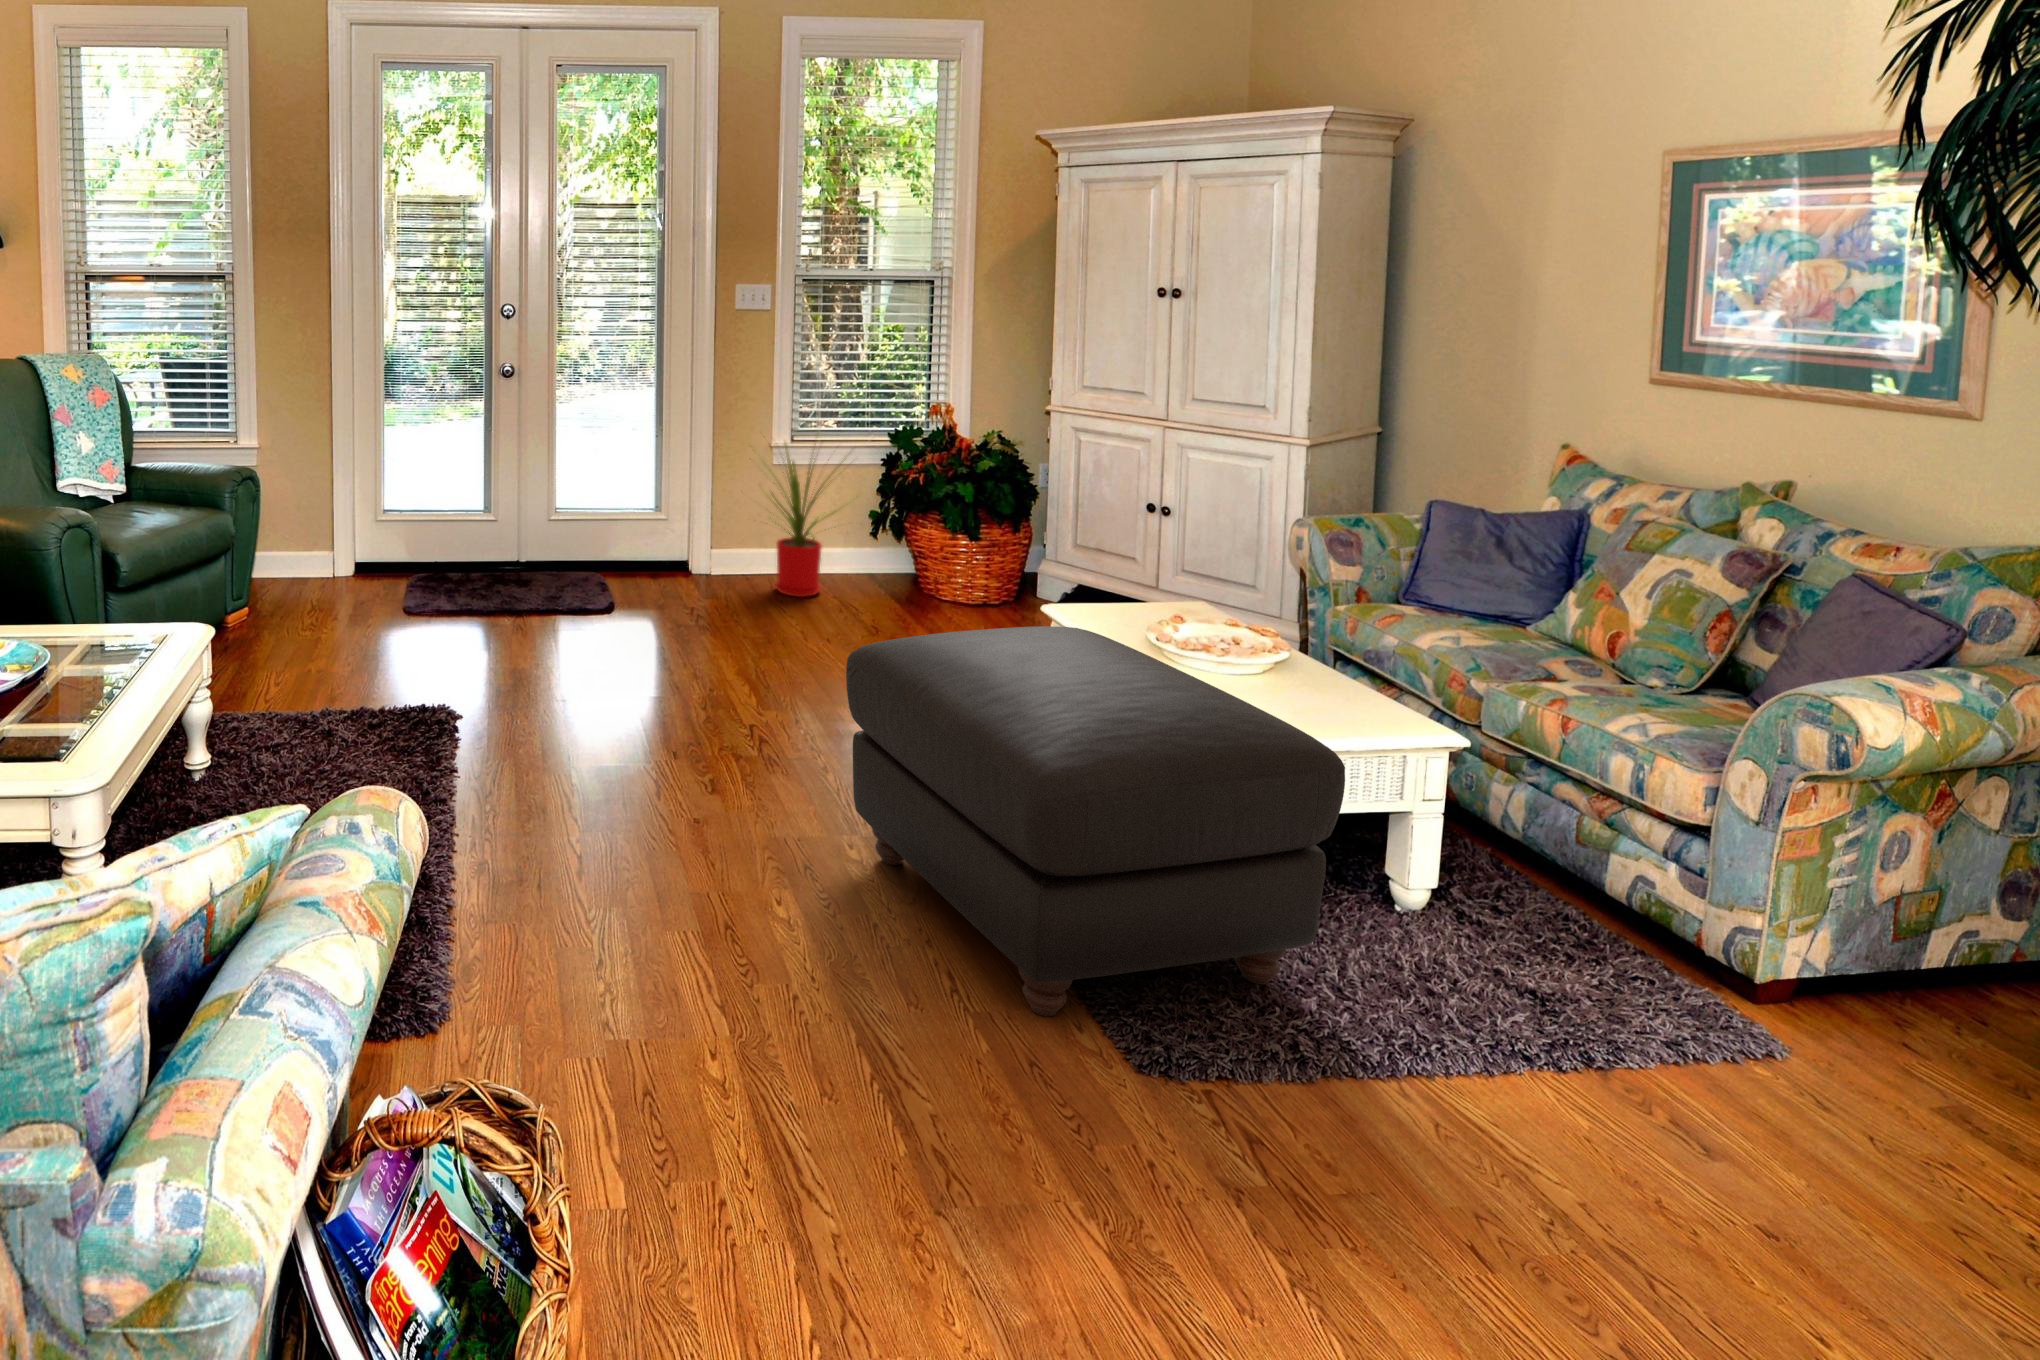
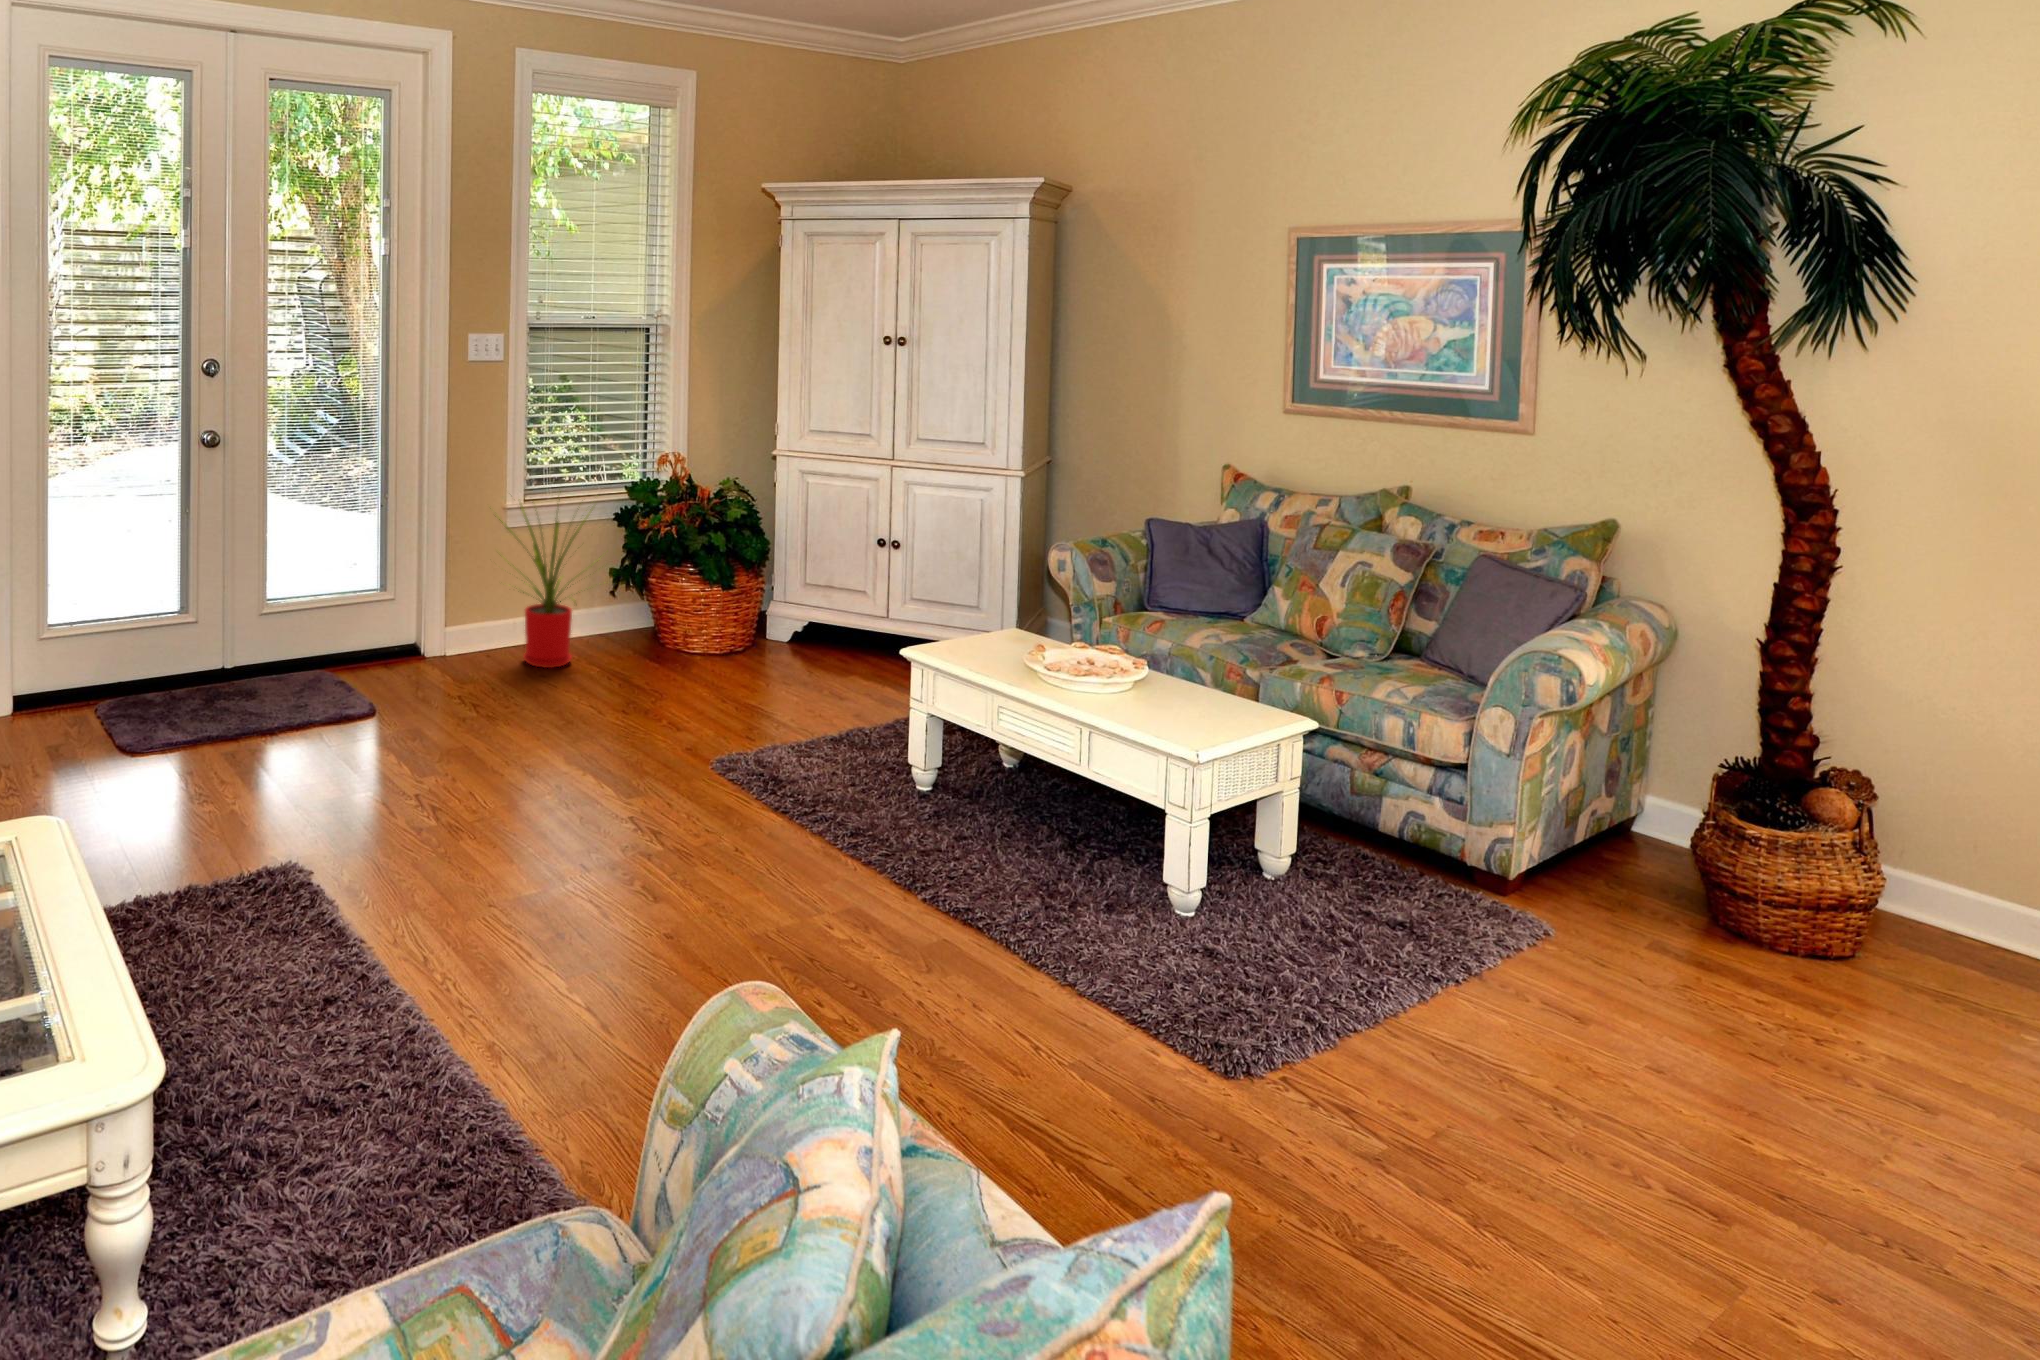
ottoman: present [846,626,1345,1016] -> none [825,666,1296,1044]

